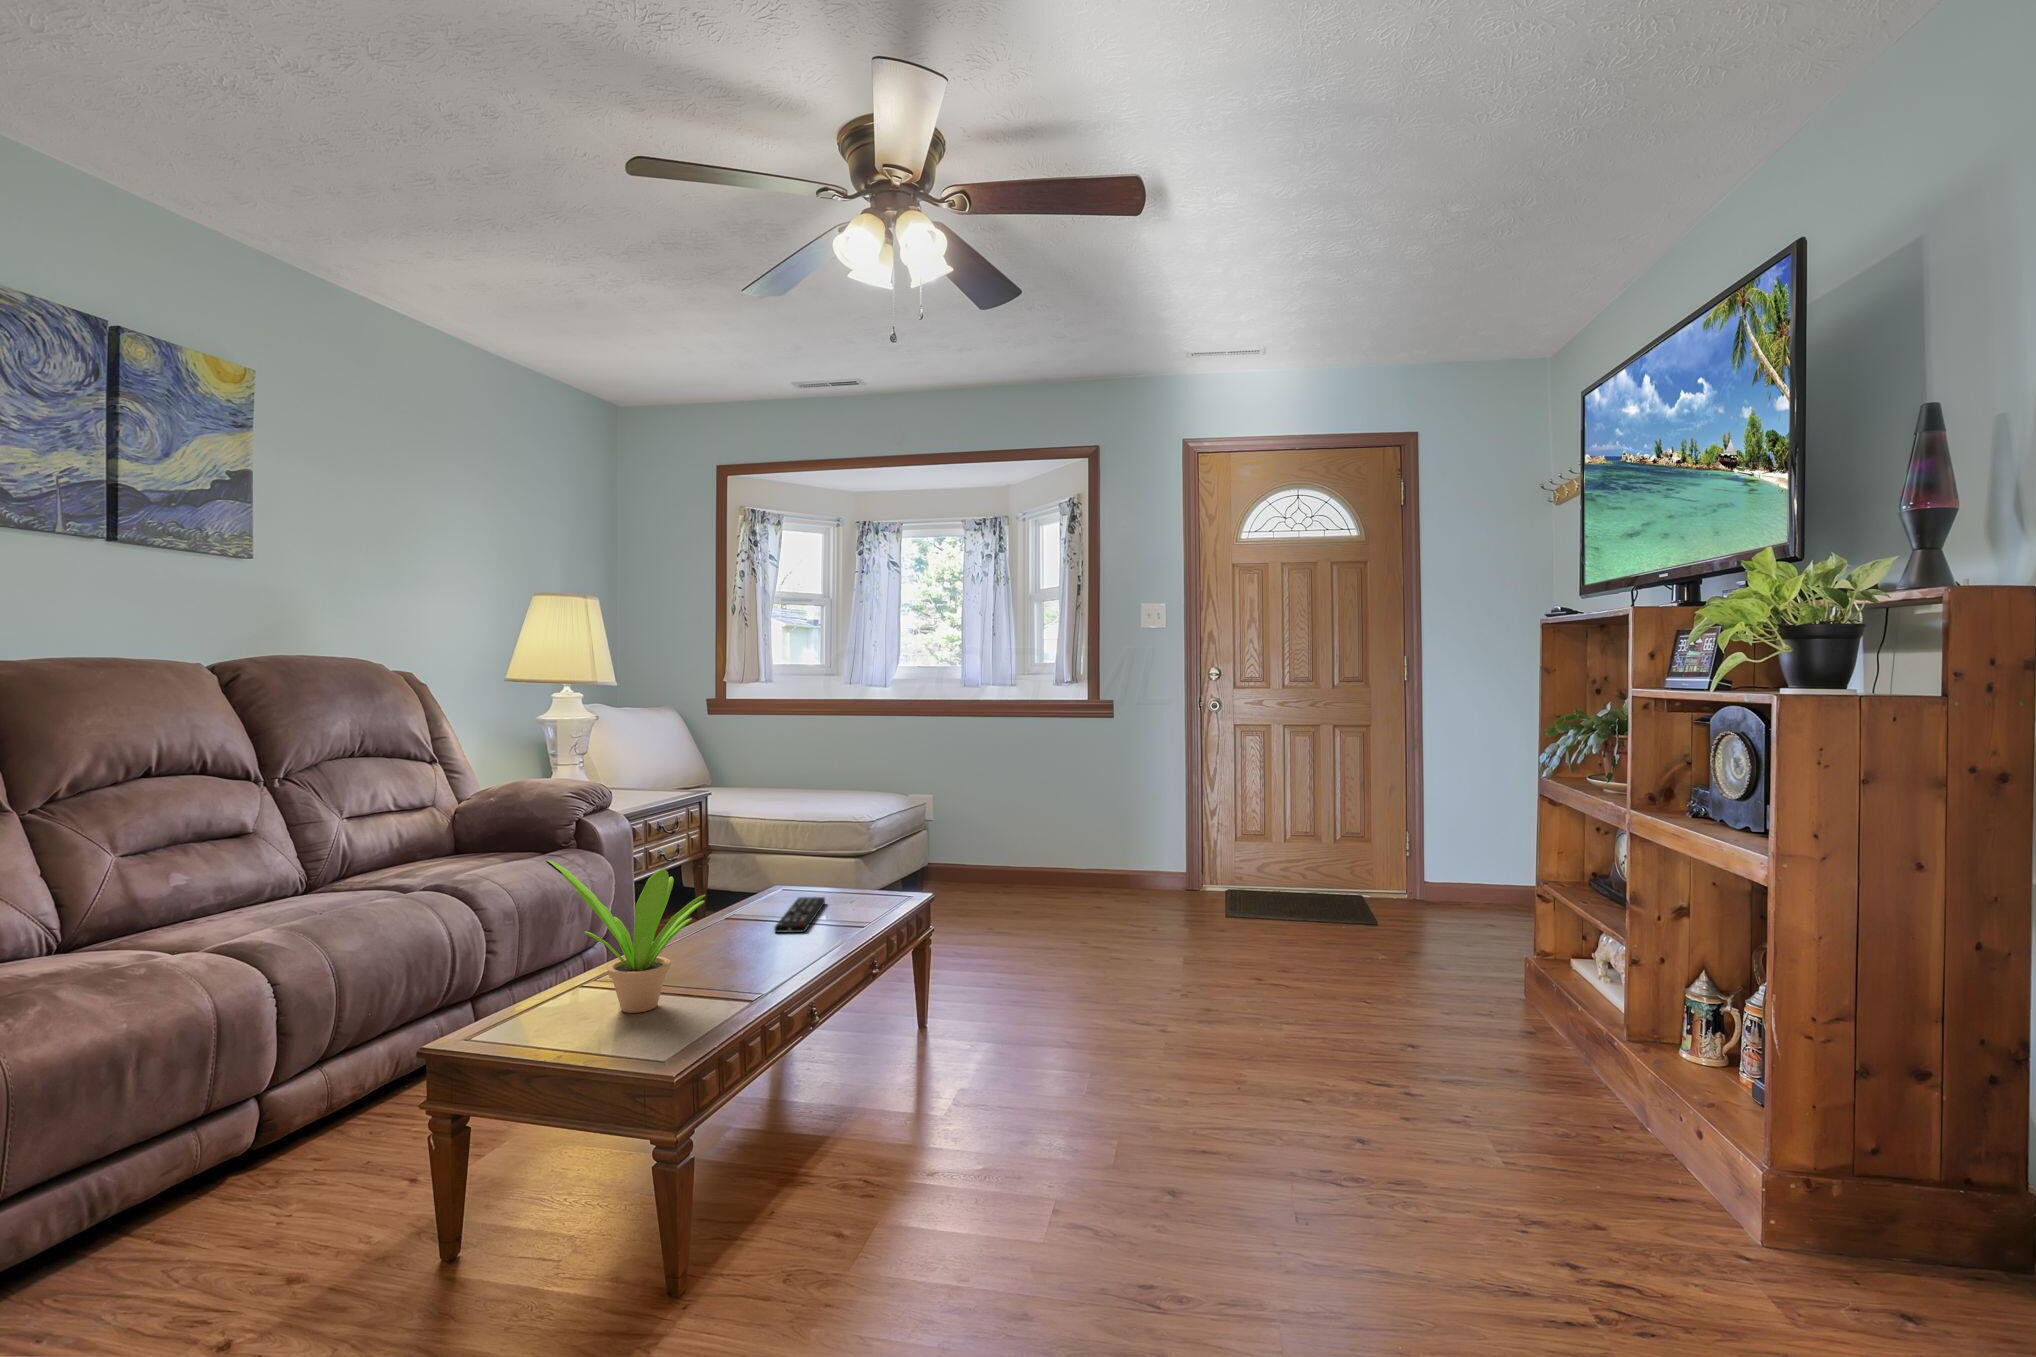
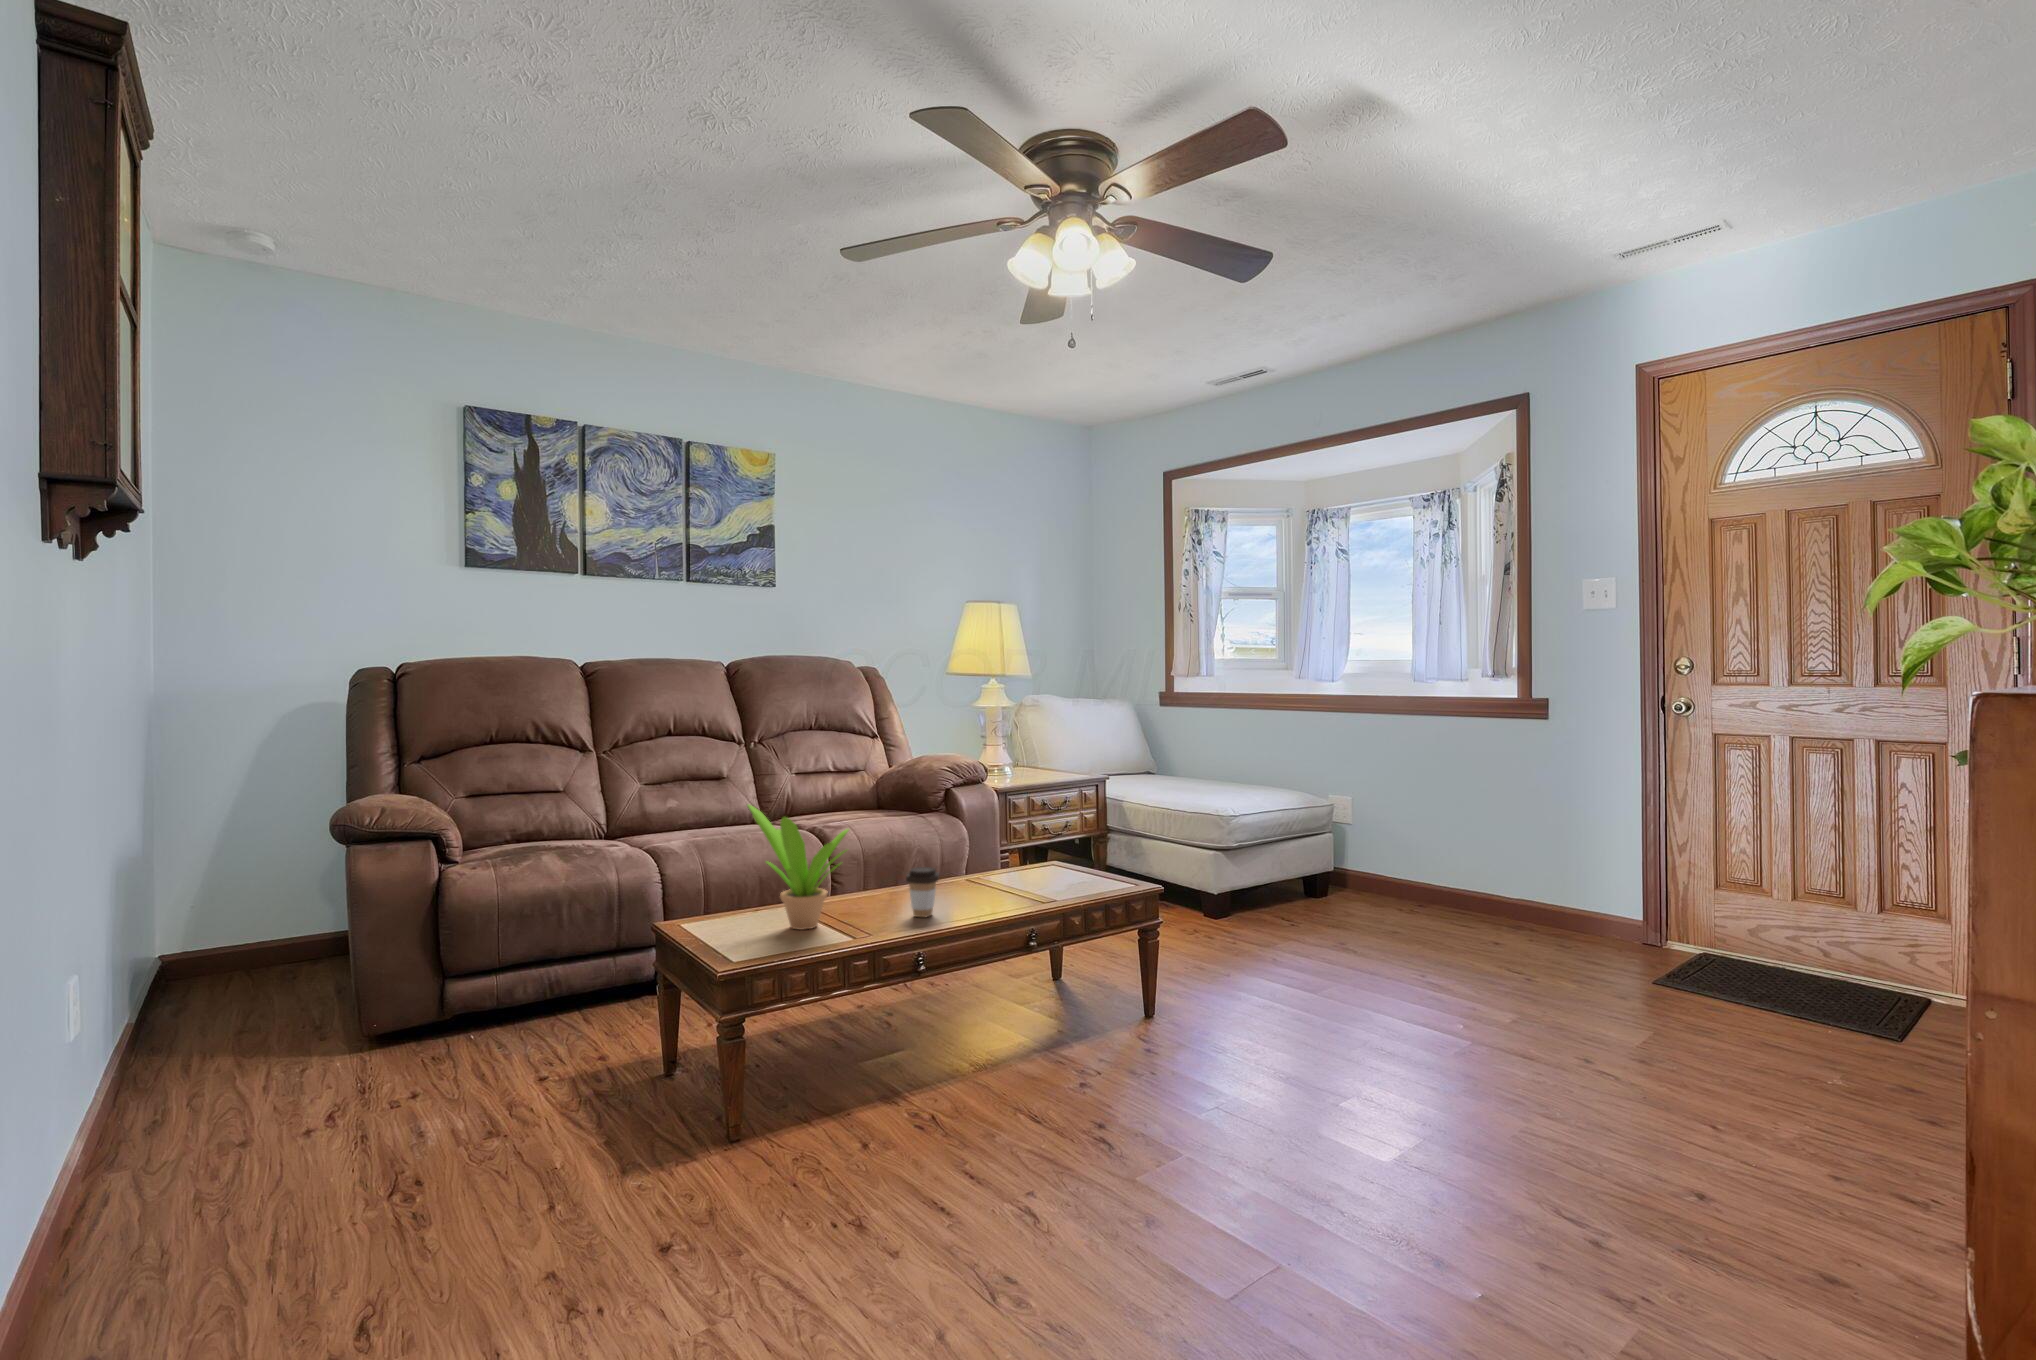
remote control: present [774,897,825,932] -> none [986,869,1069,897]
coffee cup: none [737,910,776,971] -> present [906,867,939,917]

